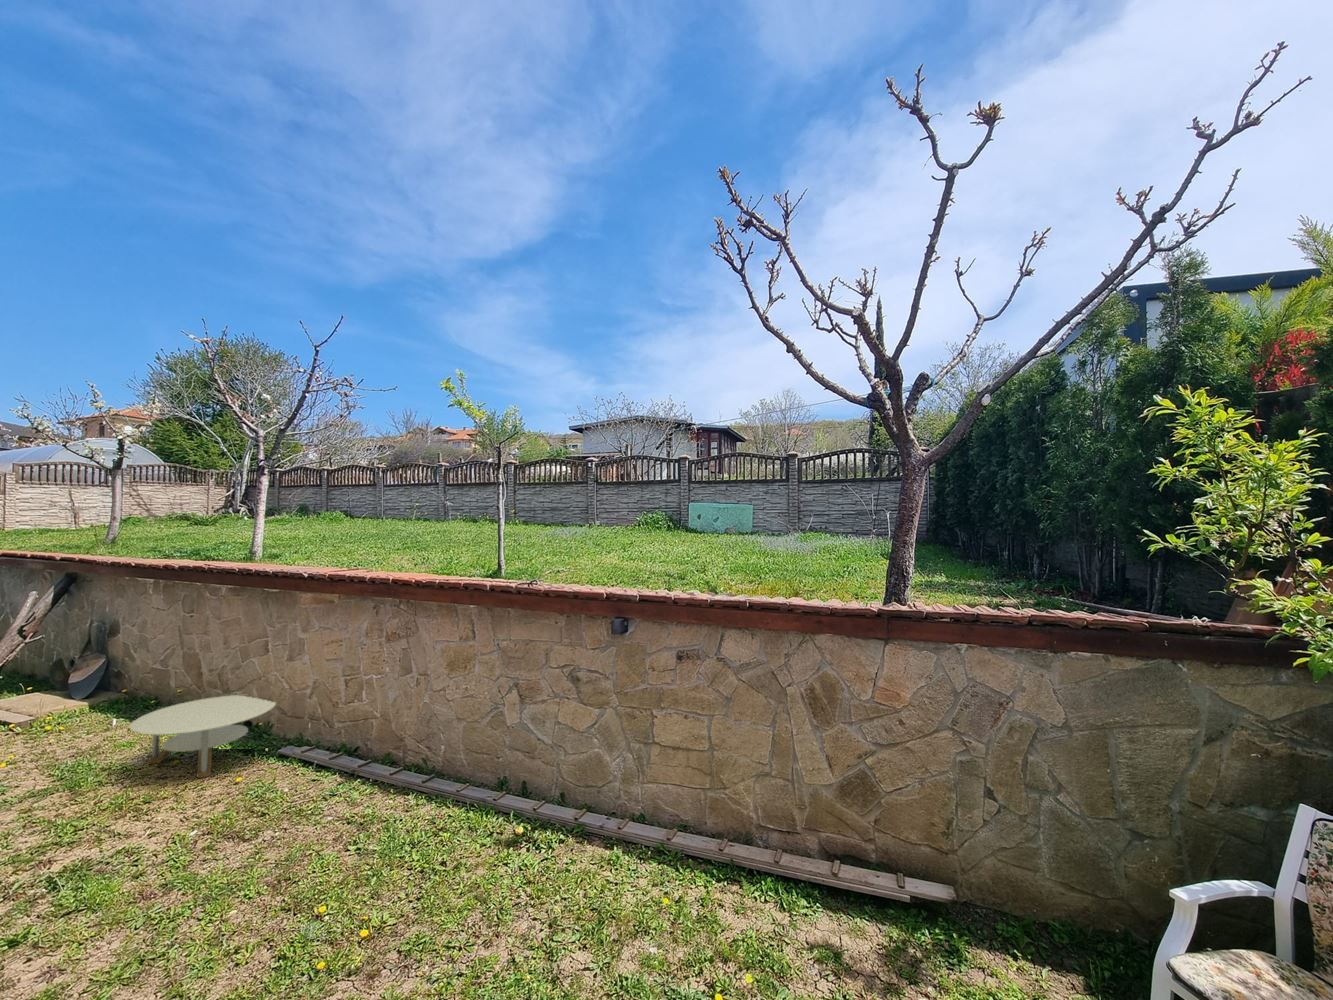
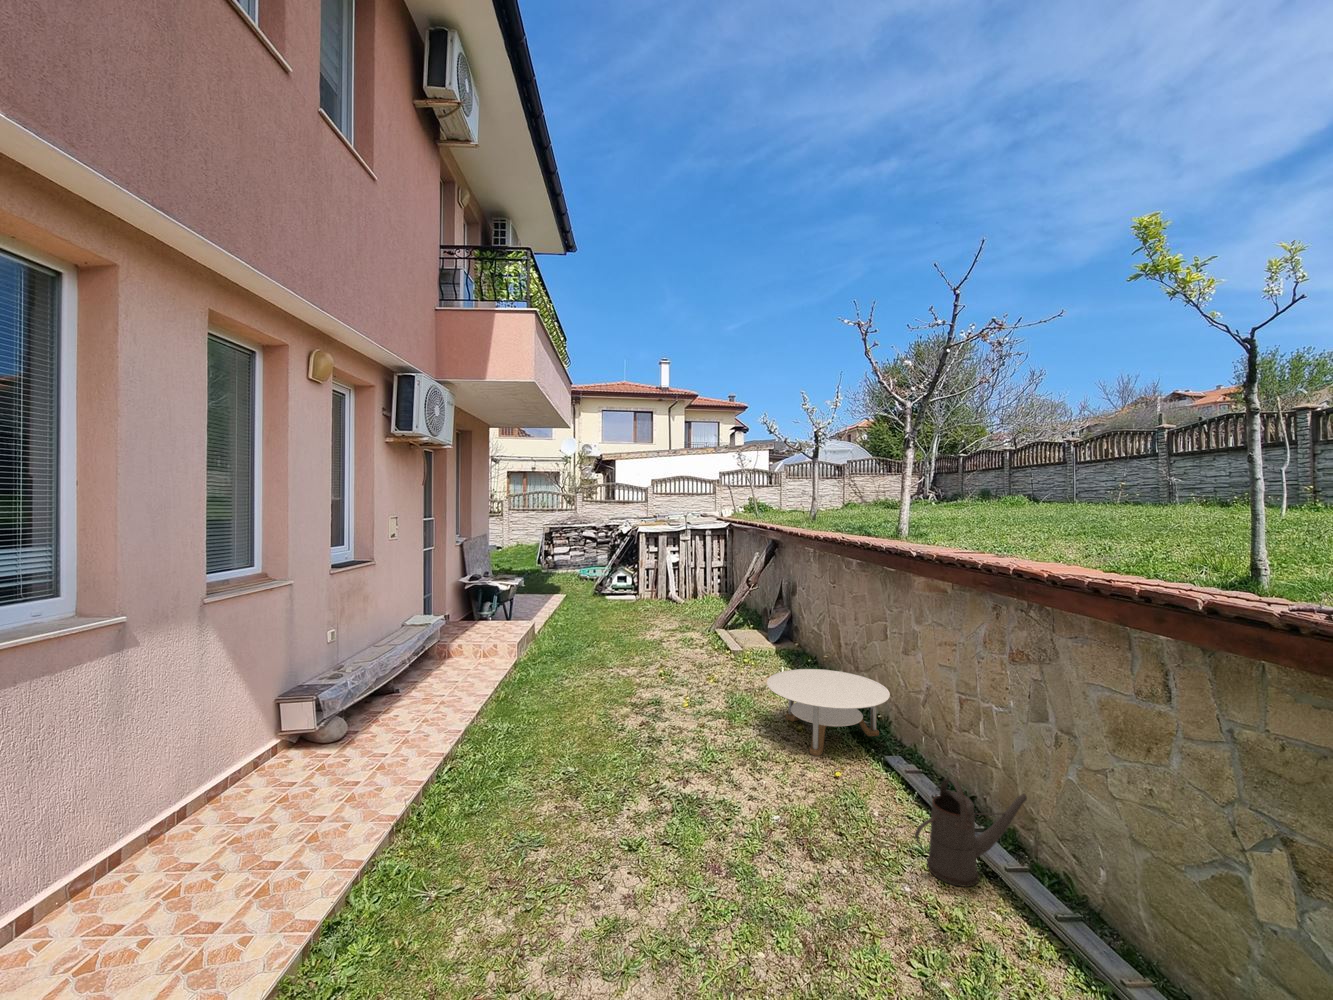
watering can: none [331,724,400,802] -> present [915,779,1027,887]

